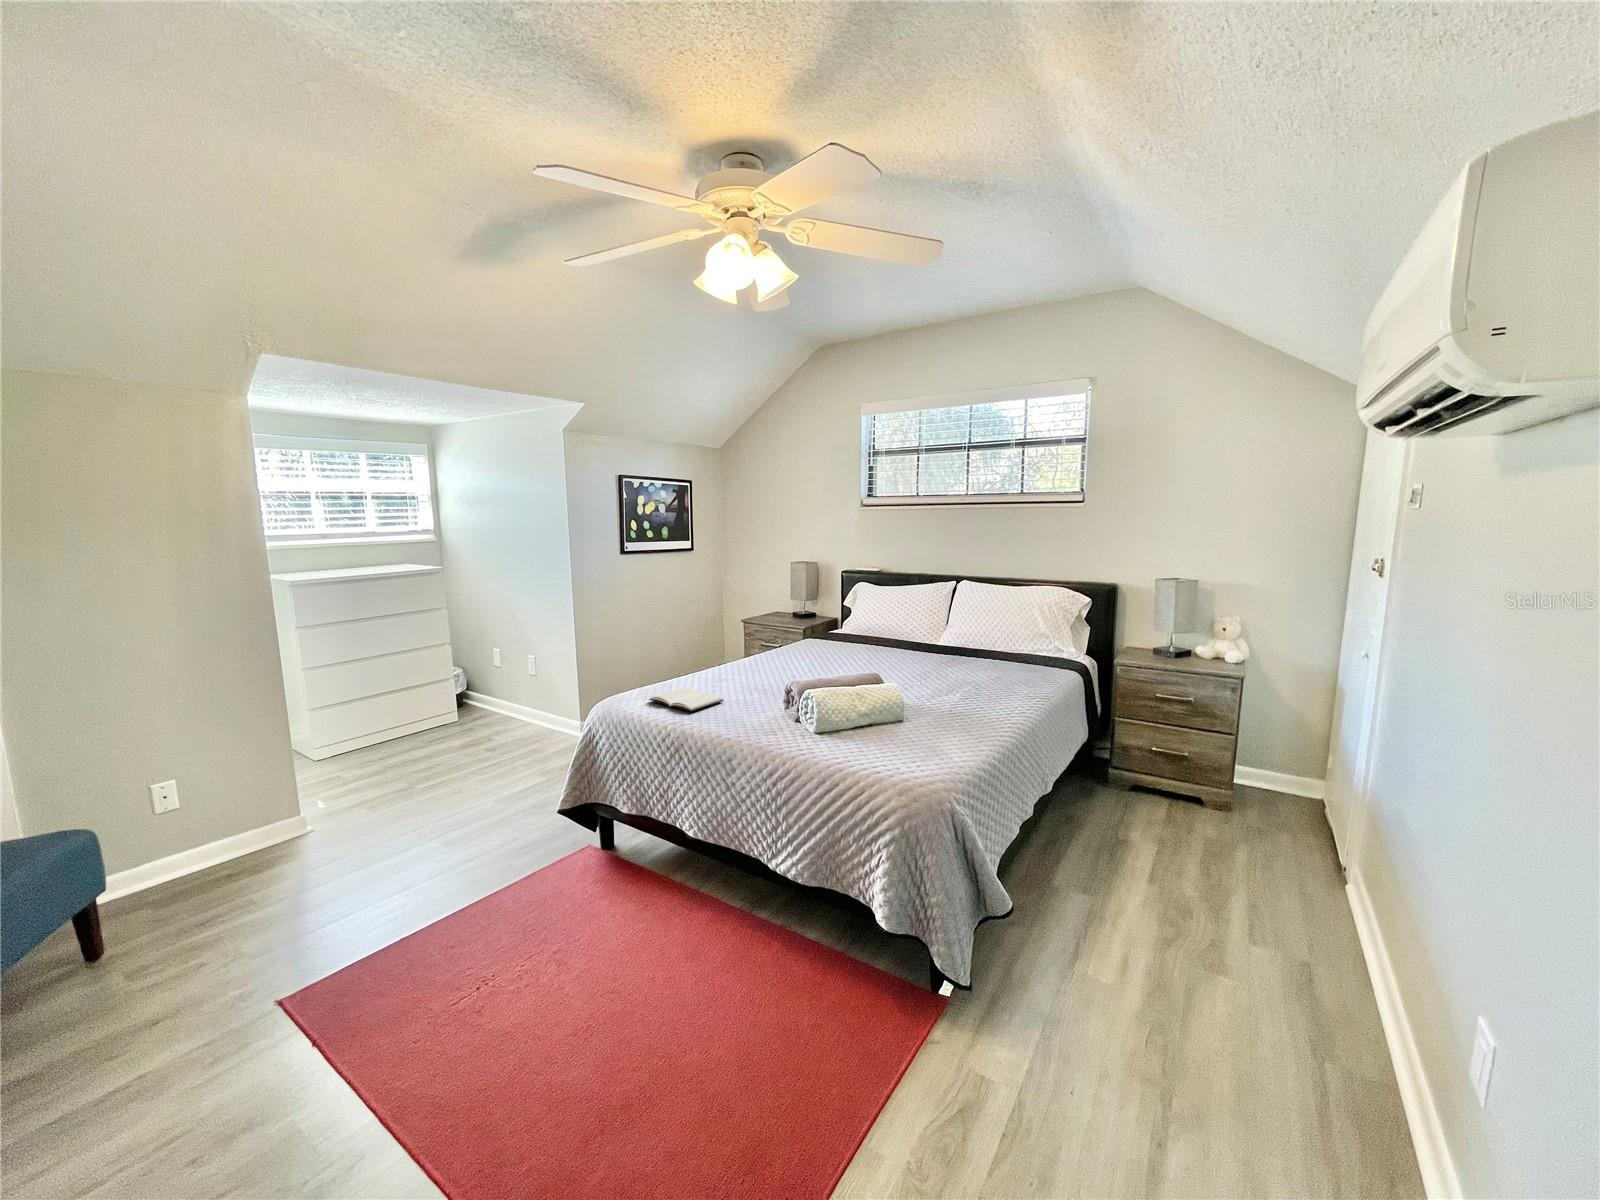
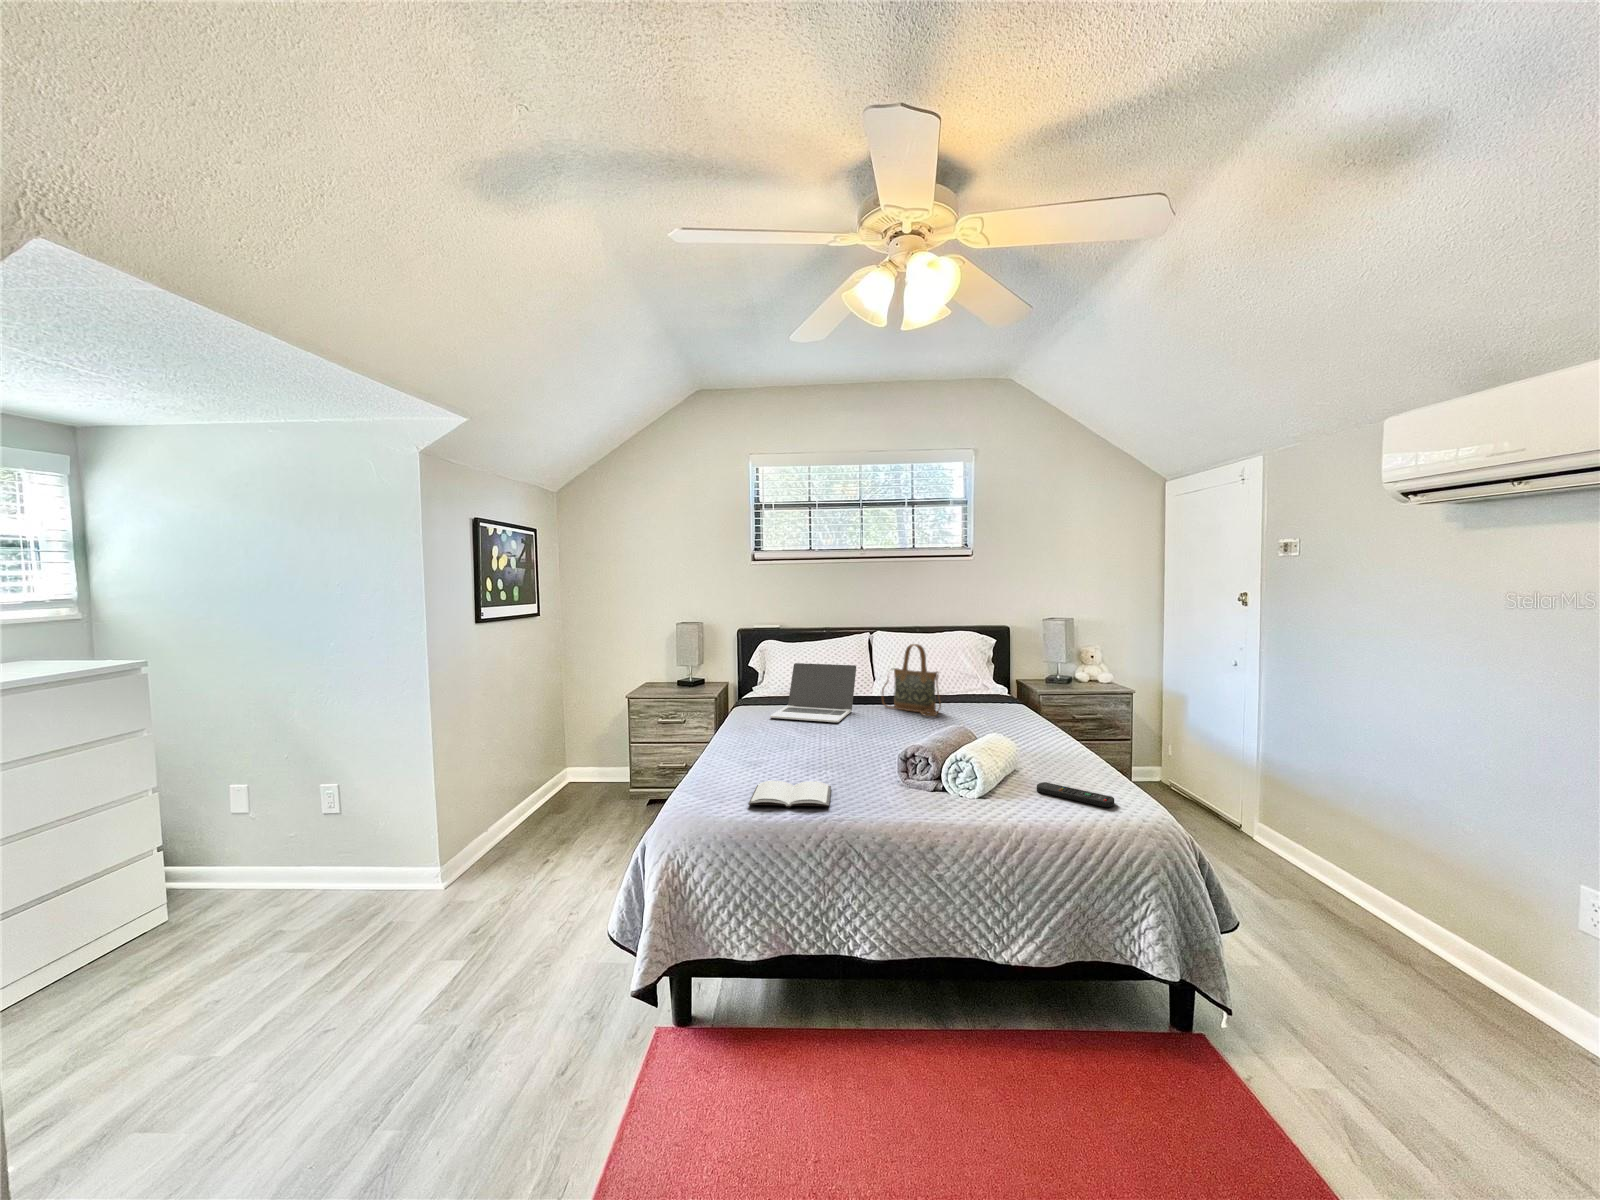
handbag: none [913,593,956,666] -> present [882,644,941,716]
laptop: none [800,603,890,659] -> present [770,663,856,722]
remote control: none [868,731,913,762] -> present [1037,782,1114,807]

